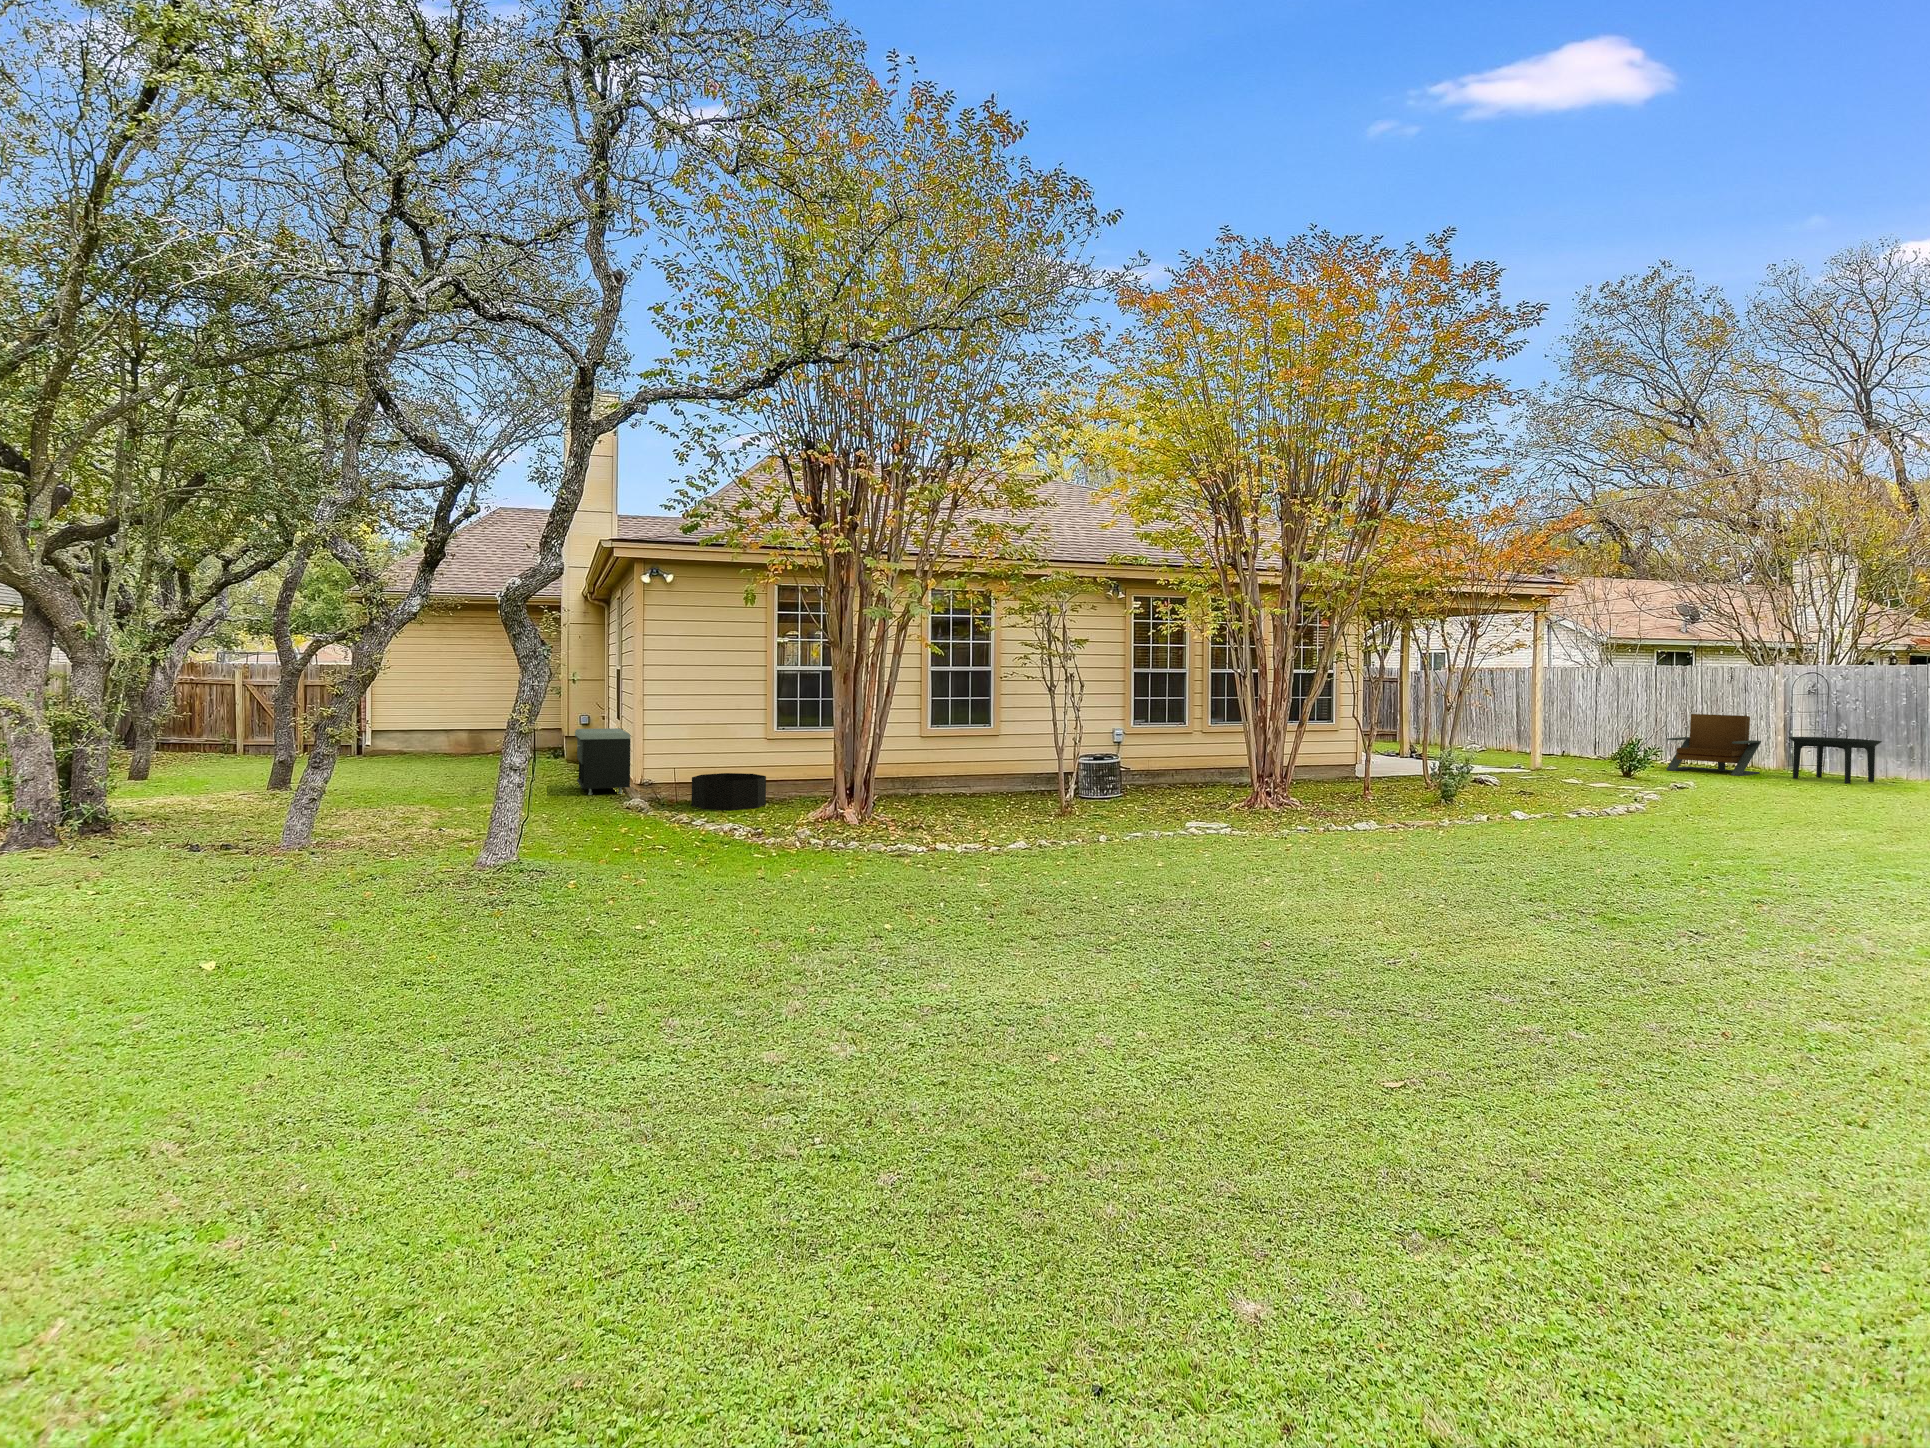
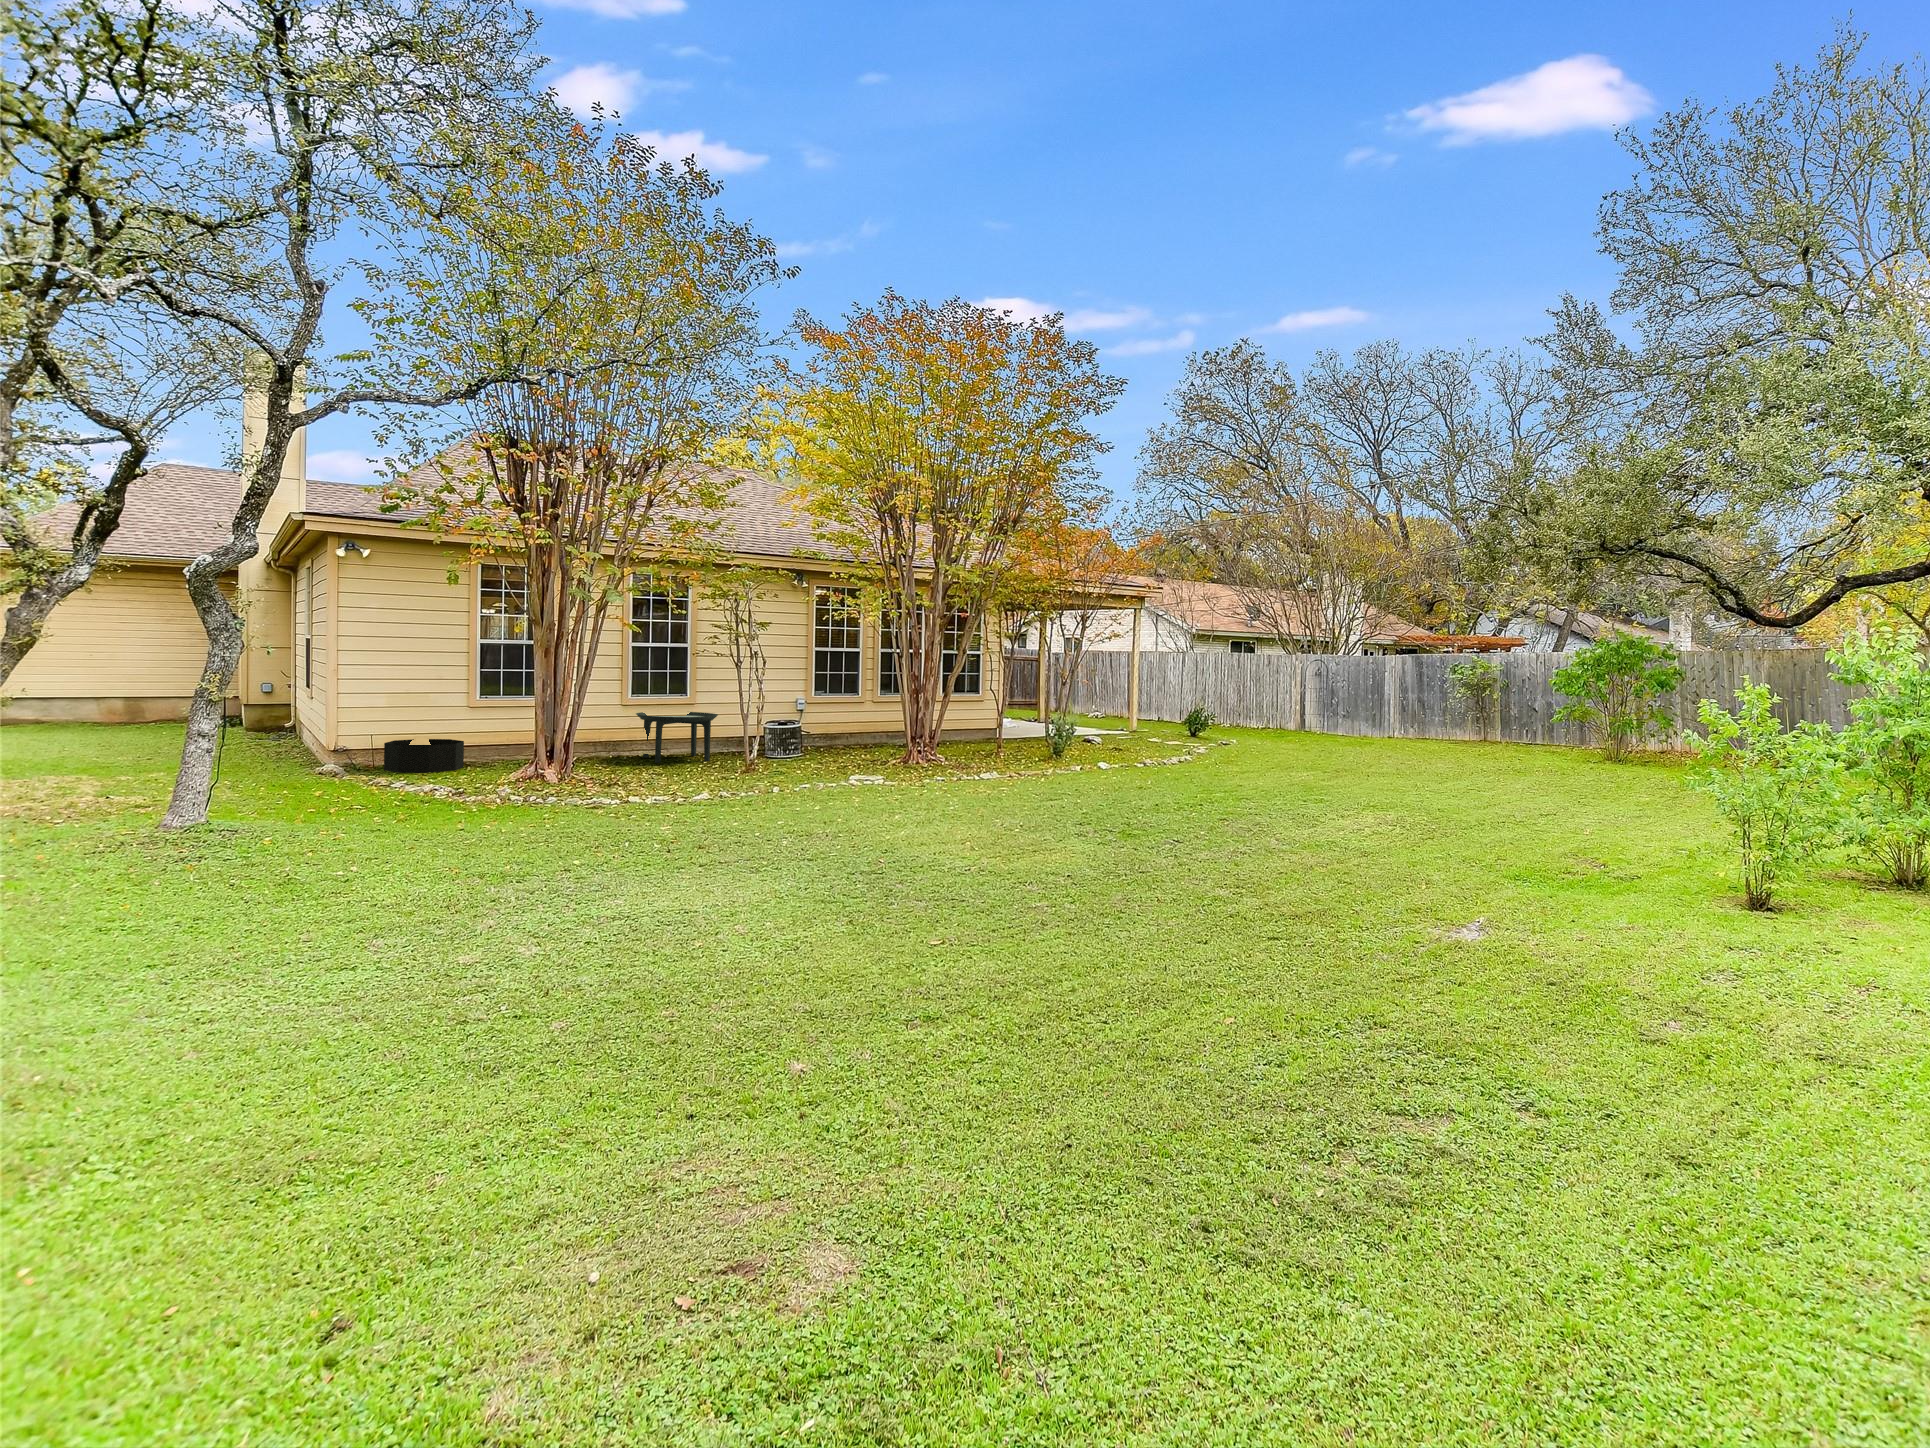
lounge chair: present [1666,714,1761,776] -> none [1224,689,1283,735]
storage bench: present [575,728,631,795] -> none [243,697,312,762]
round table: present [1789,737,1882,783] -> present [636,712,718,763]

